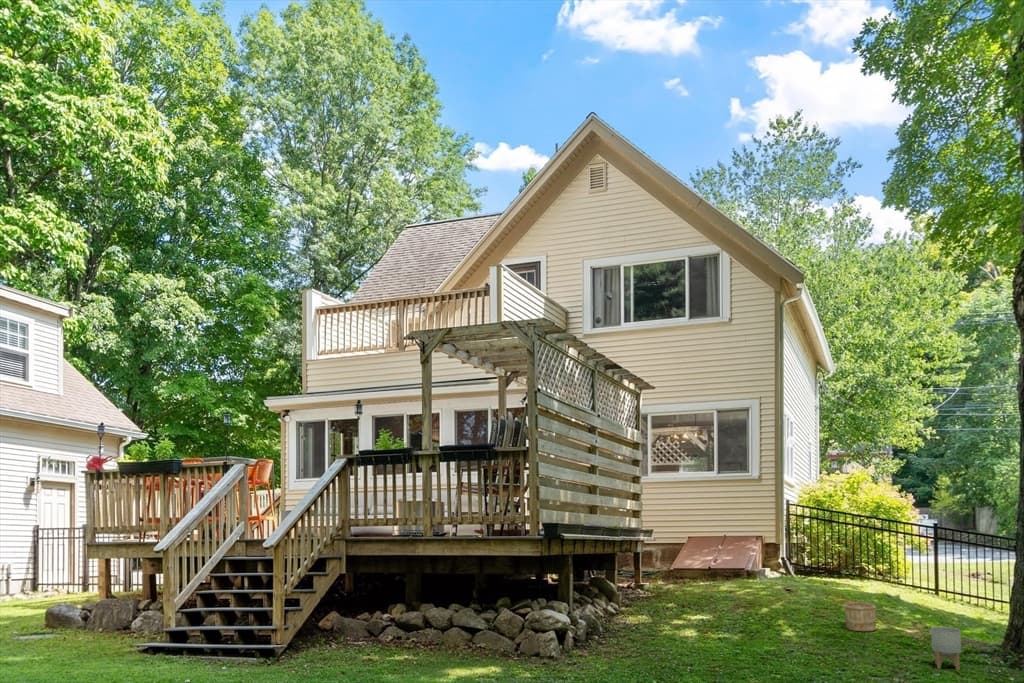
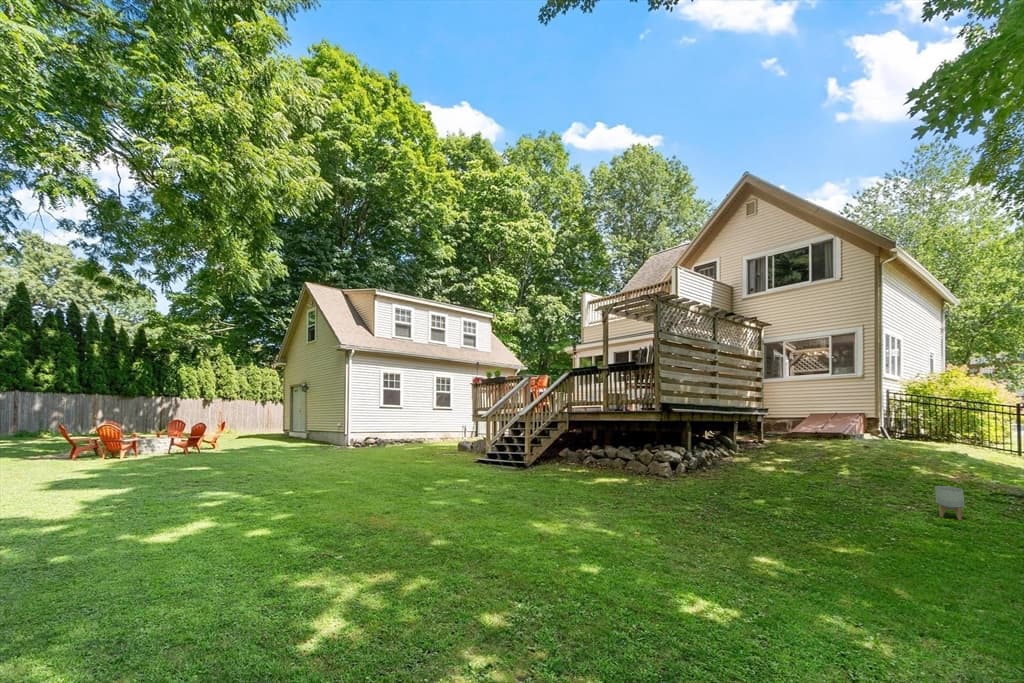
wooden bucket: present [844,602,876,631] -> none [888,465,918,486]

